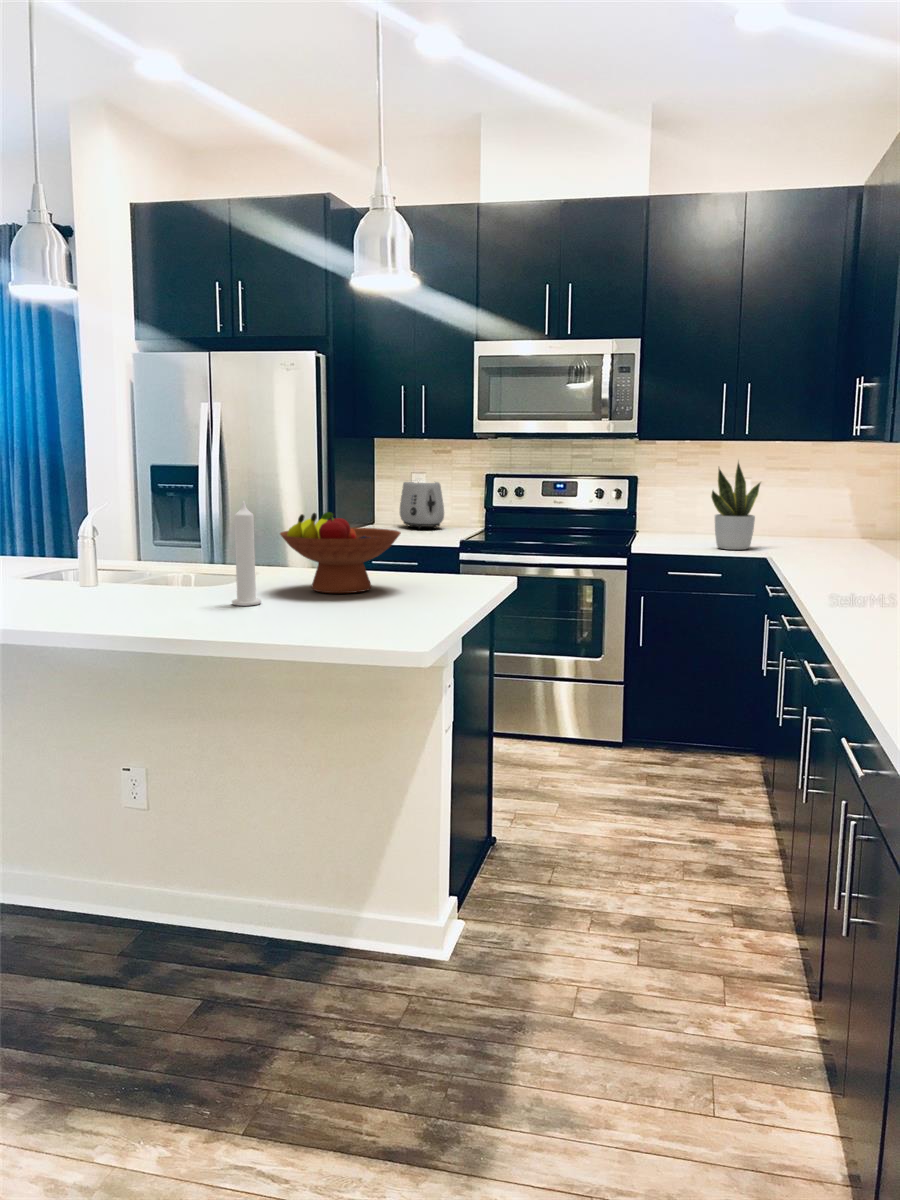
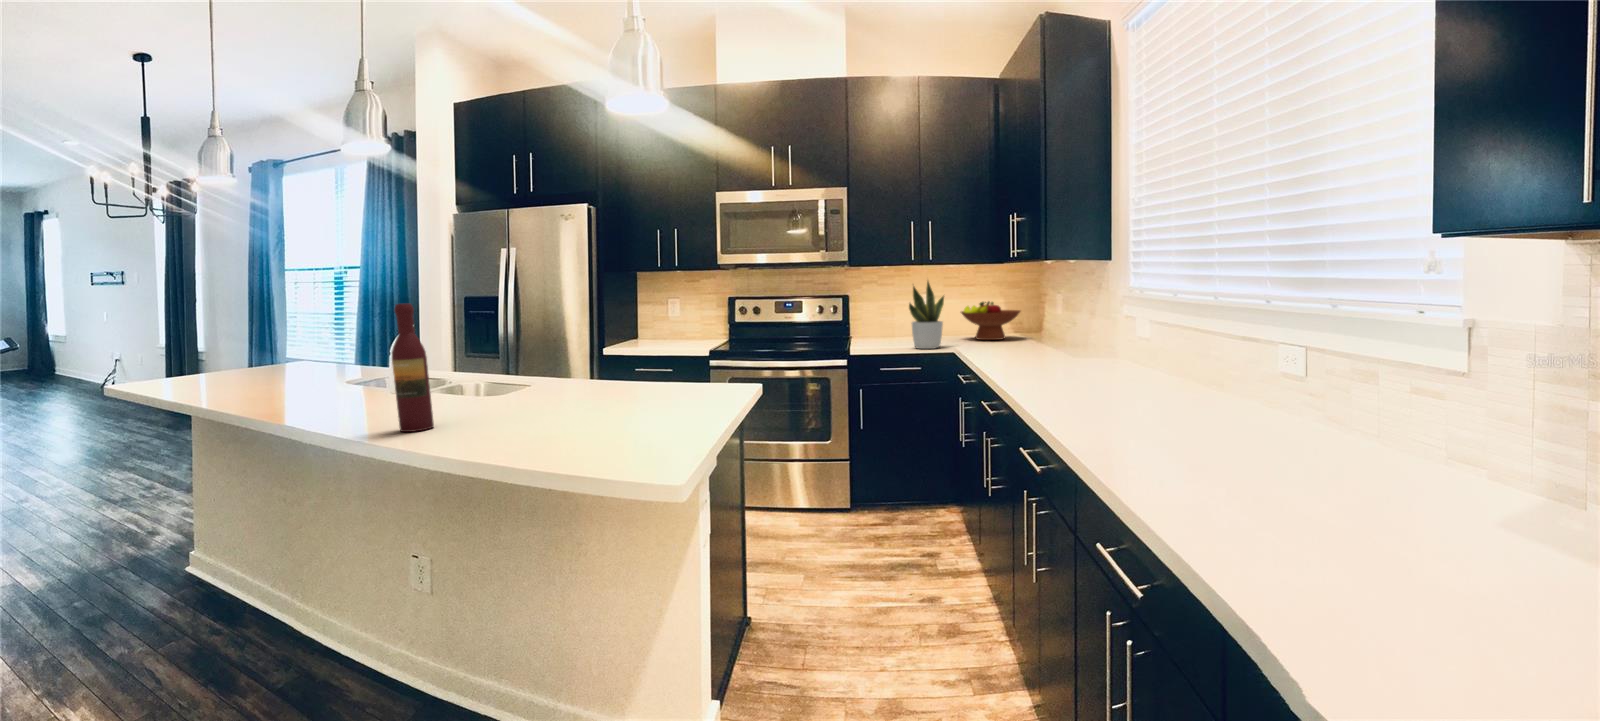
wine bottle: none [173,478,205,600] -> present [392,304,434,432]
toaster: present [400,482,444,529] -> none [663,307,699,345]
candle: present [232,501,261,606] -> none [453,324,491,436]
fruit bowl: present [280,512,401,593] -> present [961,302,1020,340]

